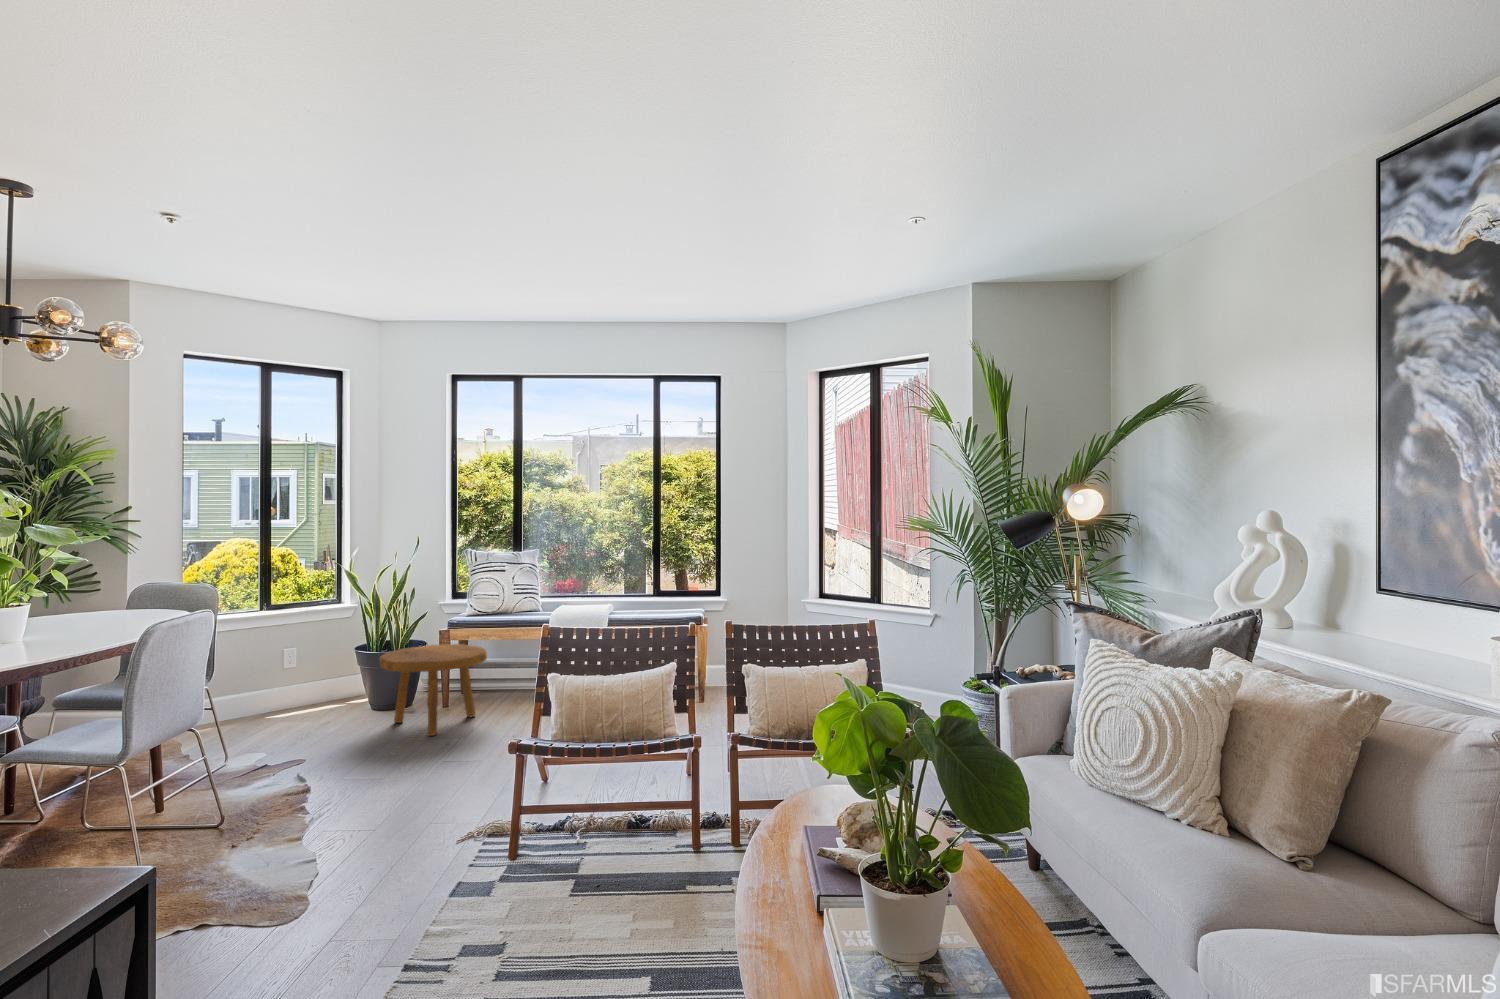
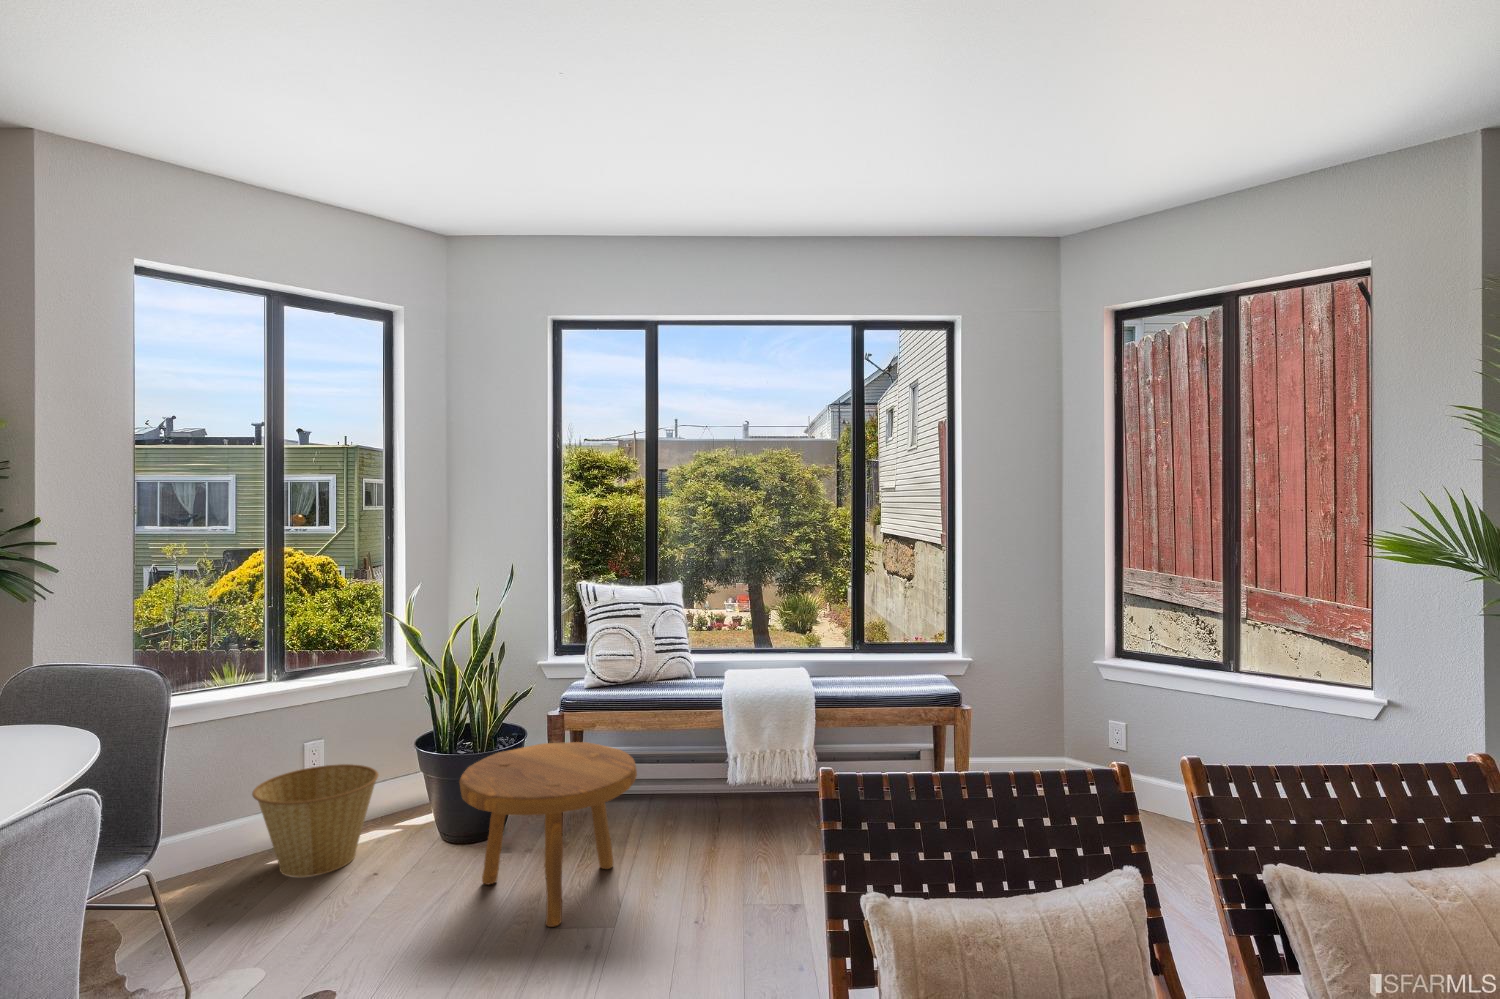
basket: none [254,662,332,722] -> present [252,764,378,877]

